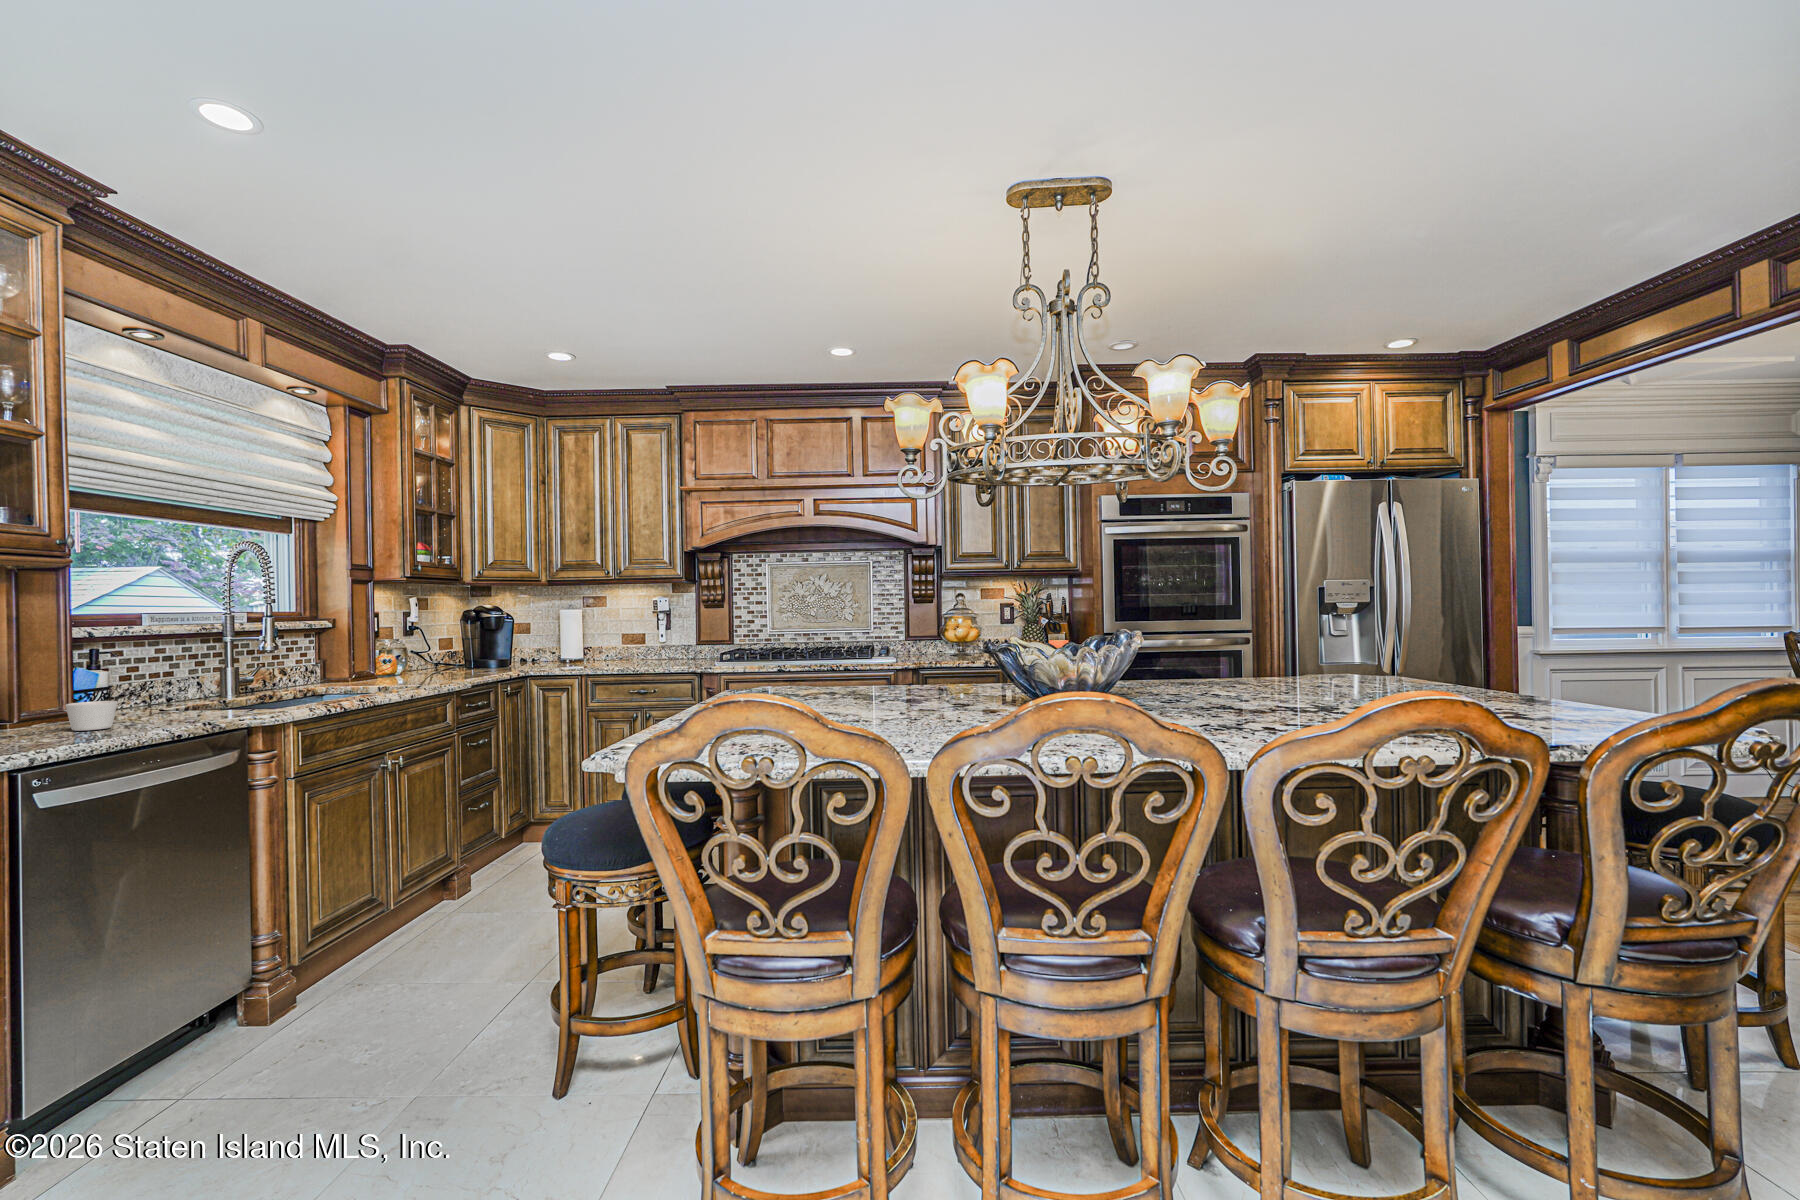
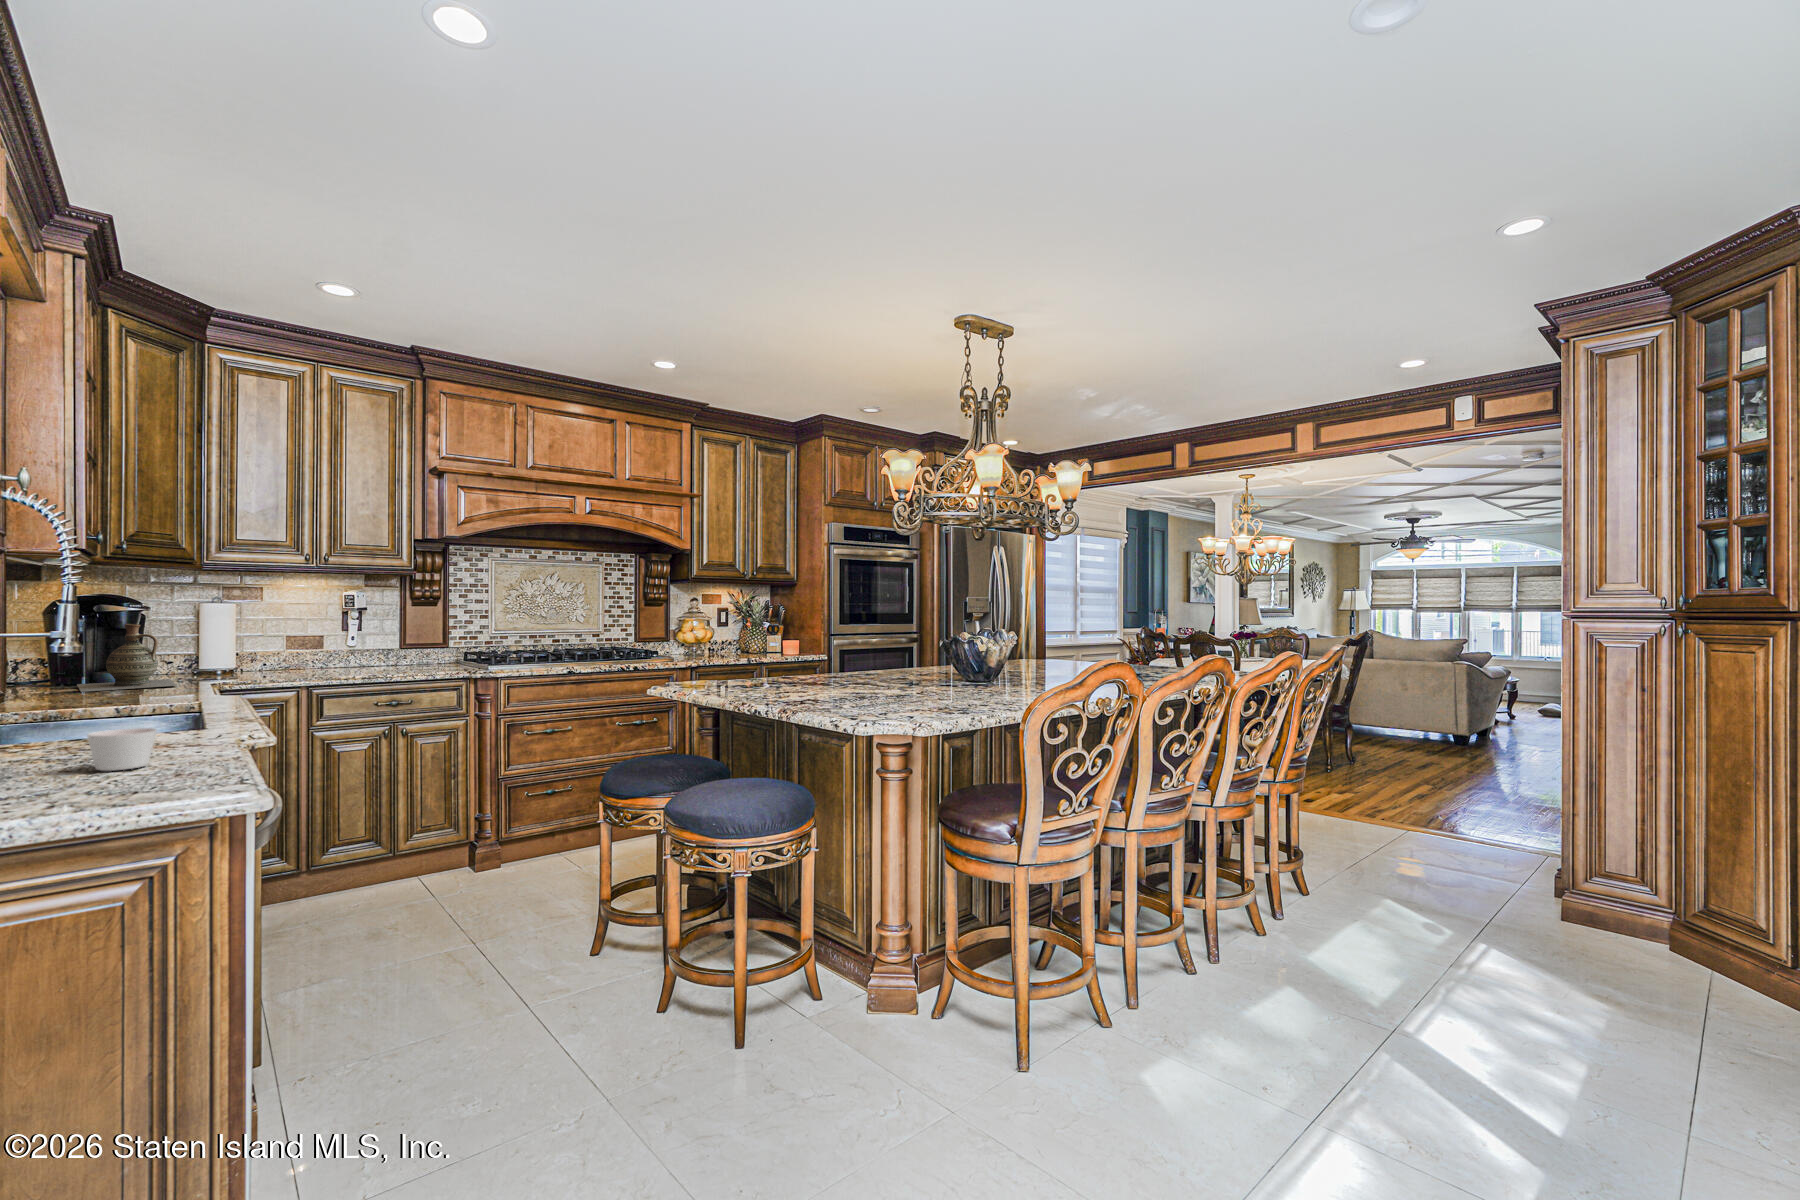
ceramic jug: none [446,625,516,673] -> present [77,624,177,692]

